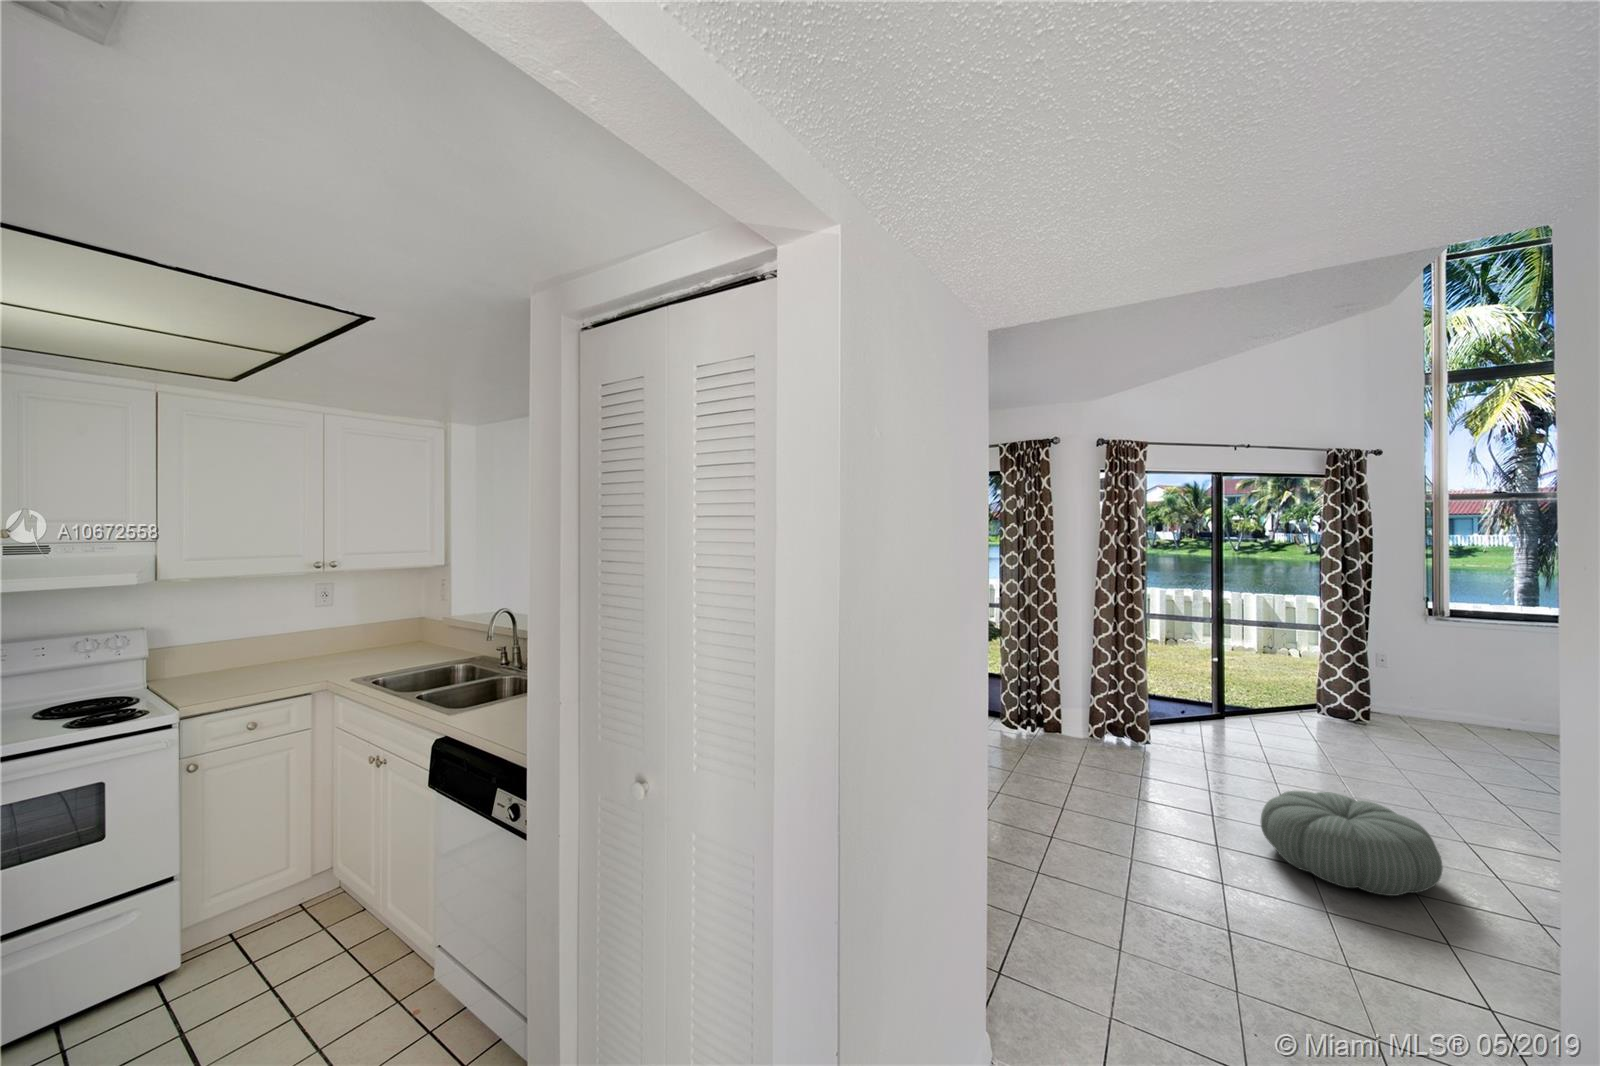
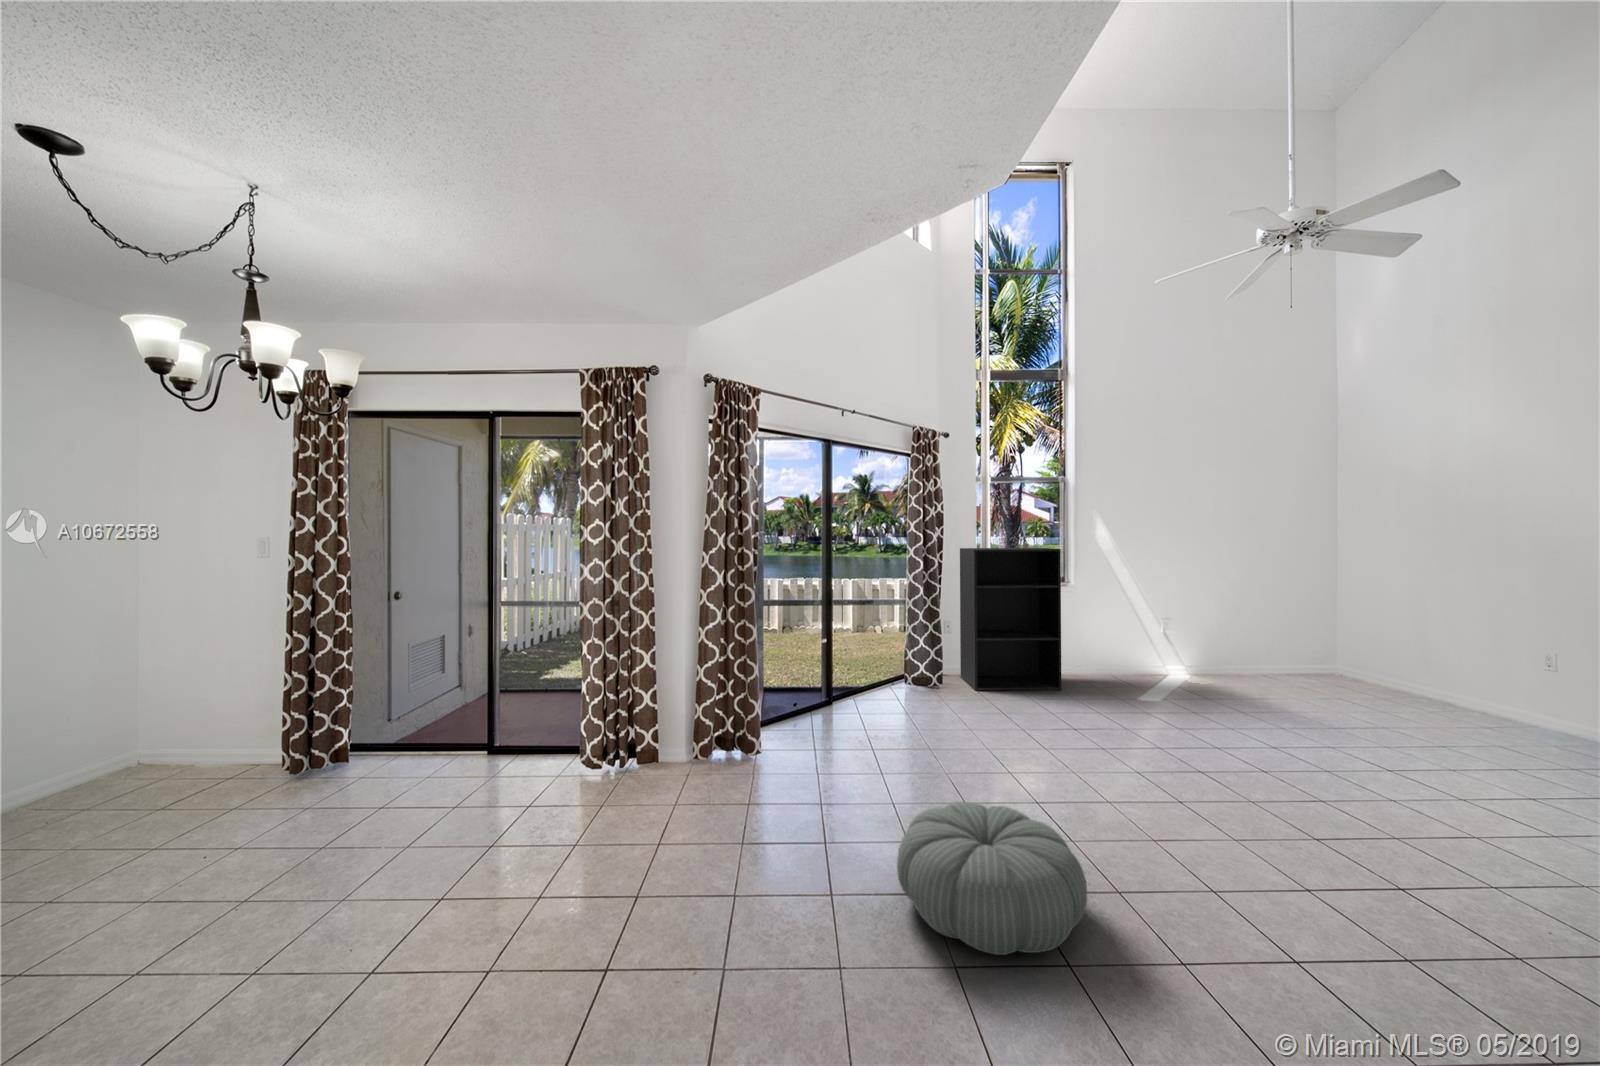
bookshelf: none [1399,576,1556,749] -> present [960,548,1061,690]

